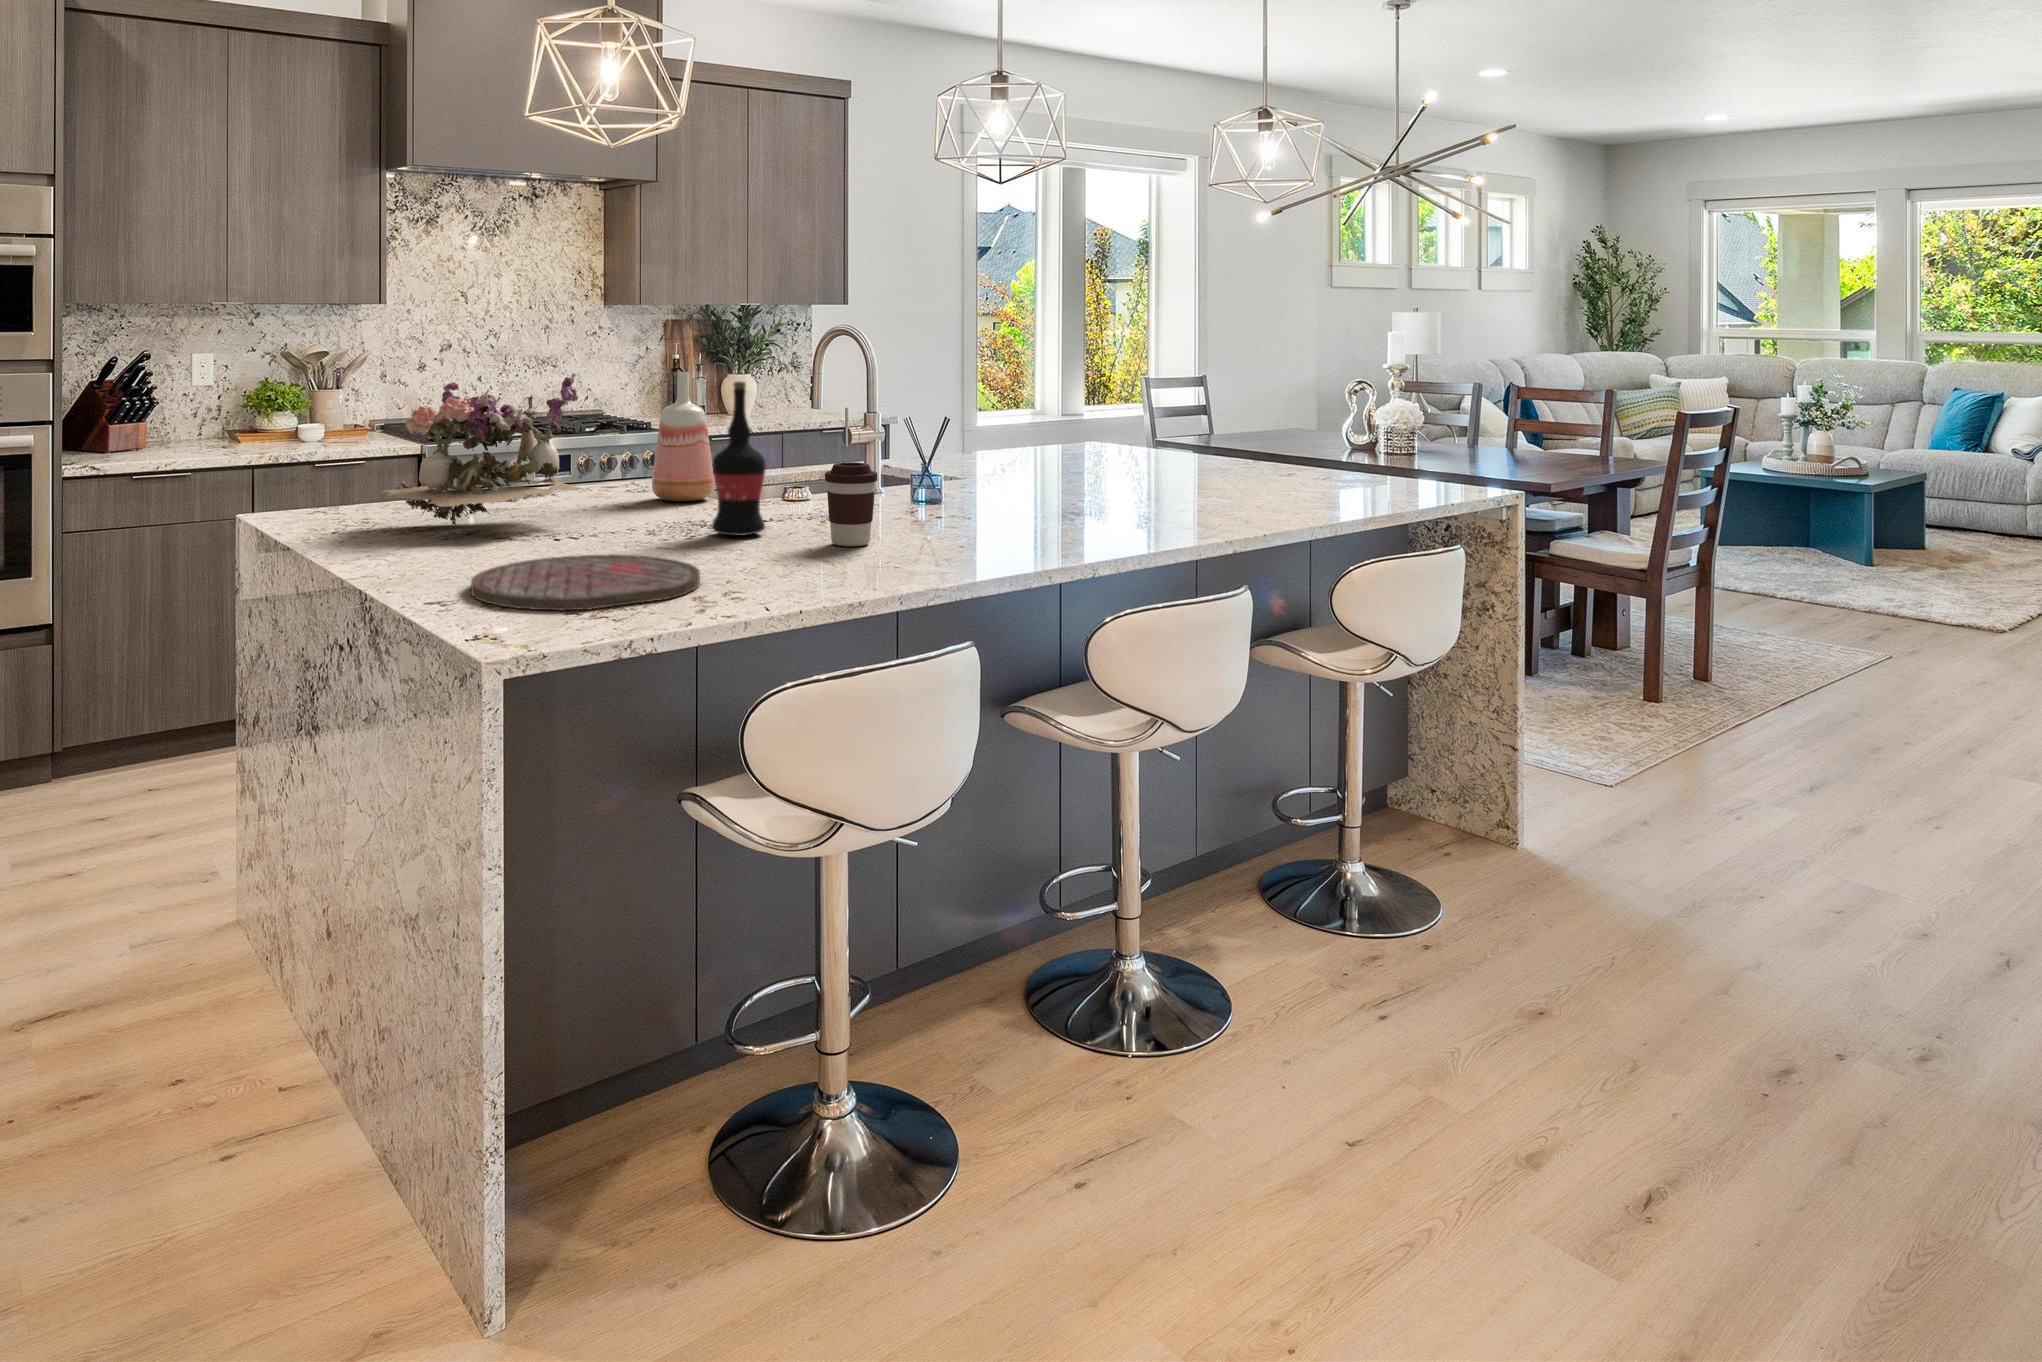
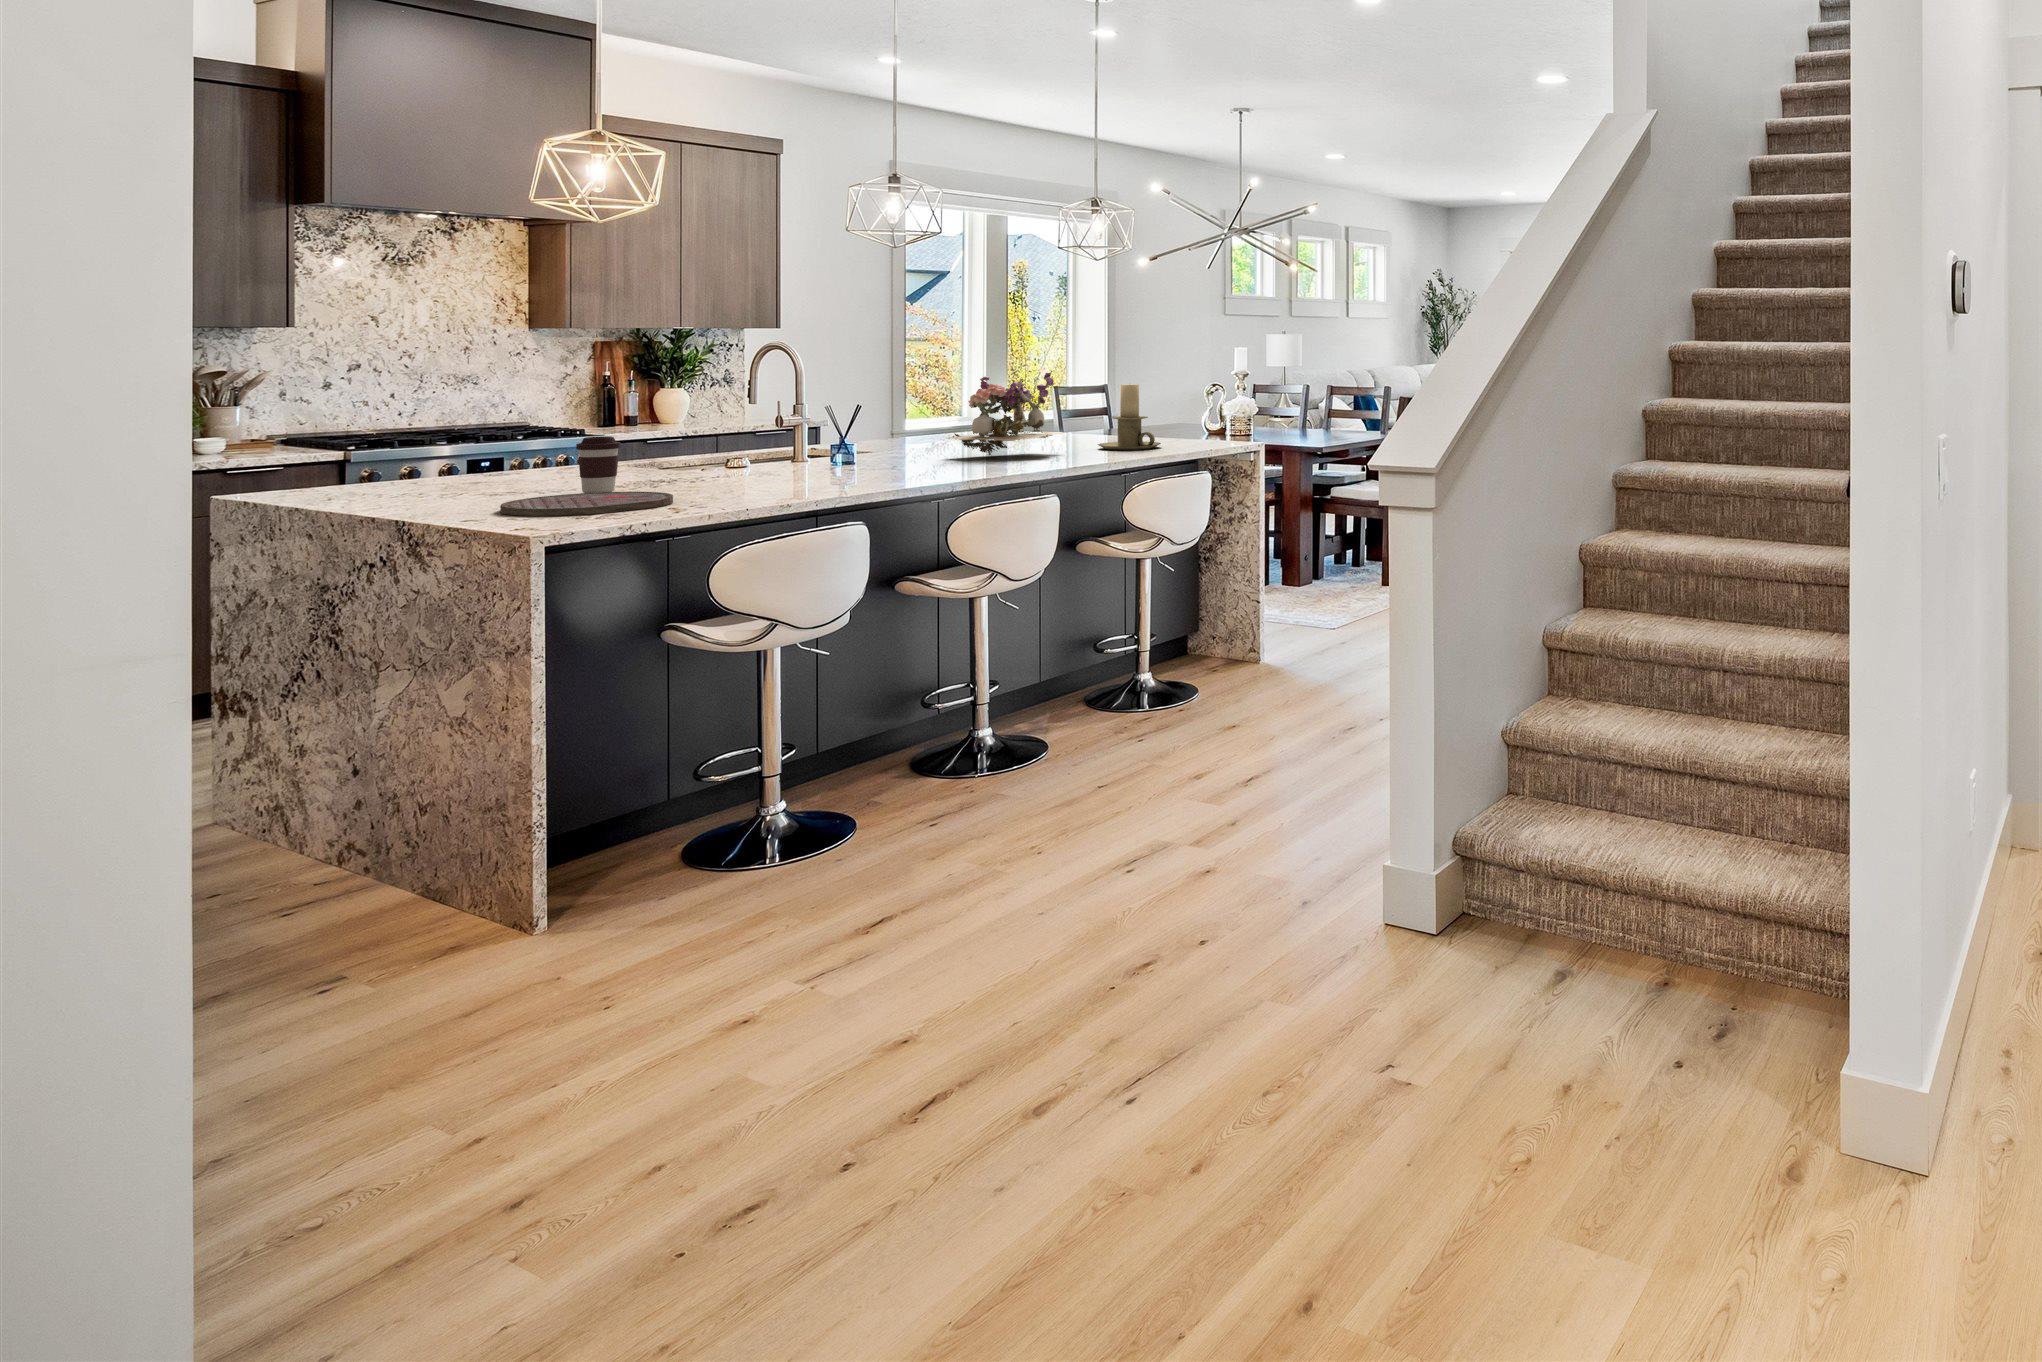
vase: present [652,372,715,501] -> none [613,378,668,473]
flower arrangement: present [380,373,581,526] -> present [948,370,1063,455]
wine bottle: present [712,381,766,536] -> none [673,380,716,484]
candle holder: none [1260,391,1357,493] -> present [1098,384,1161,450]
coffee cup: present [825,462,878,546] -> present [576,436,621,493]

